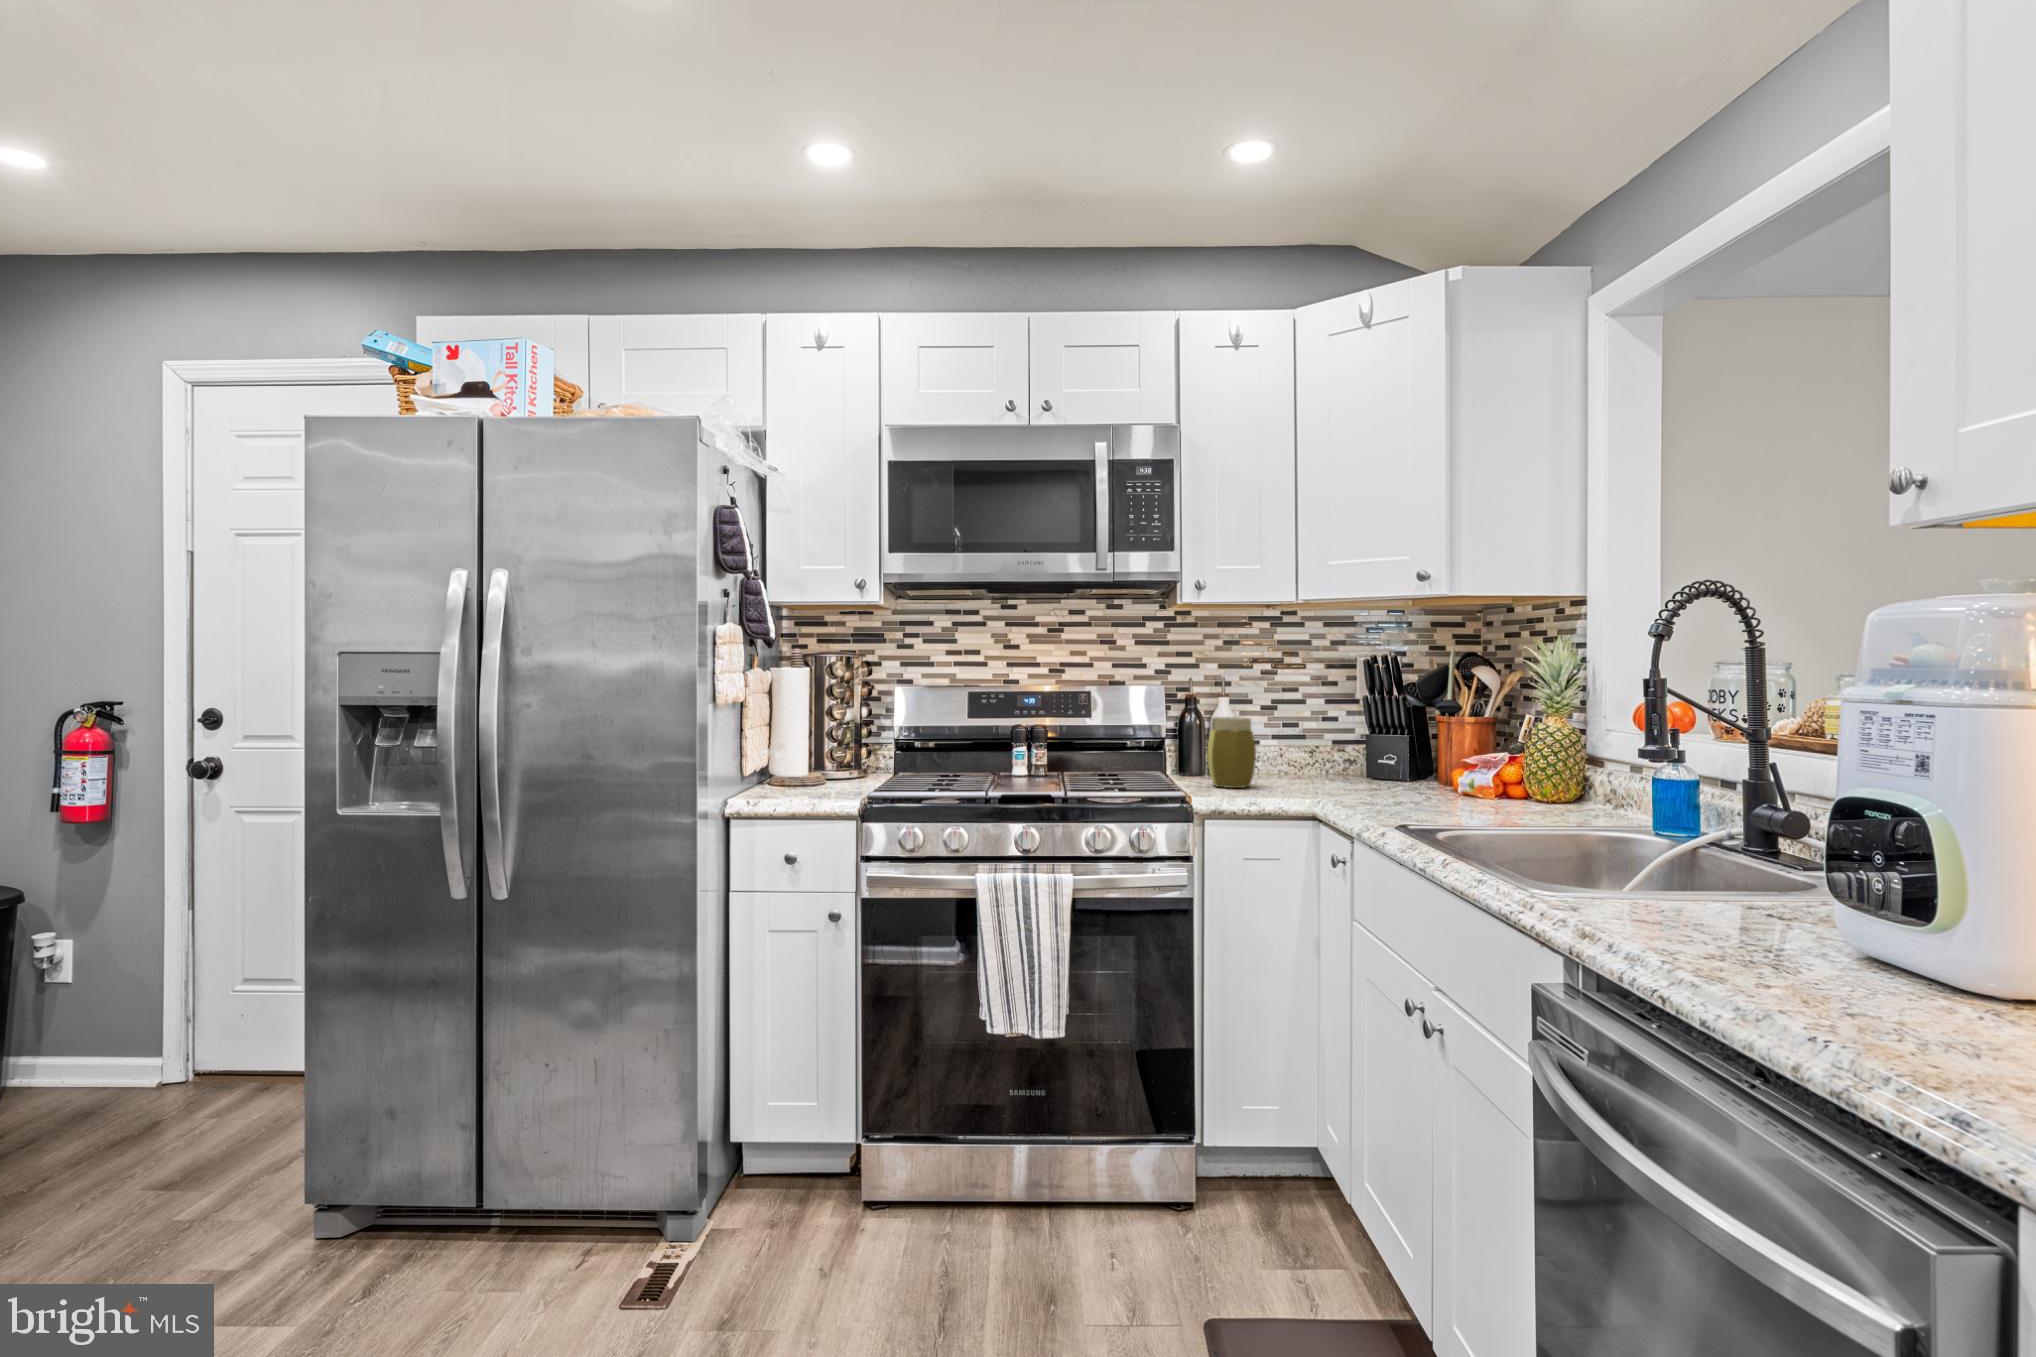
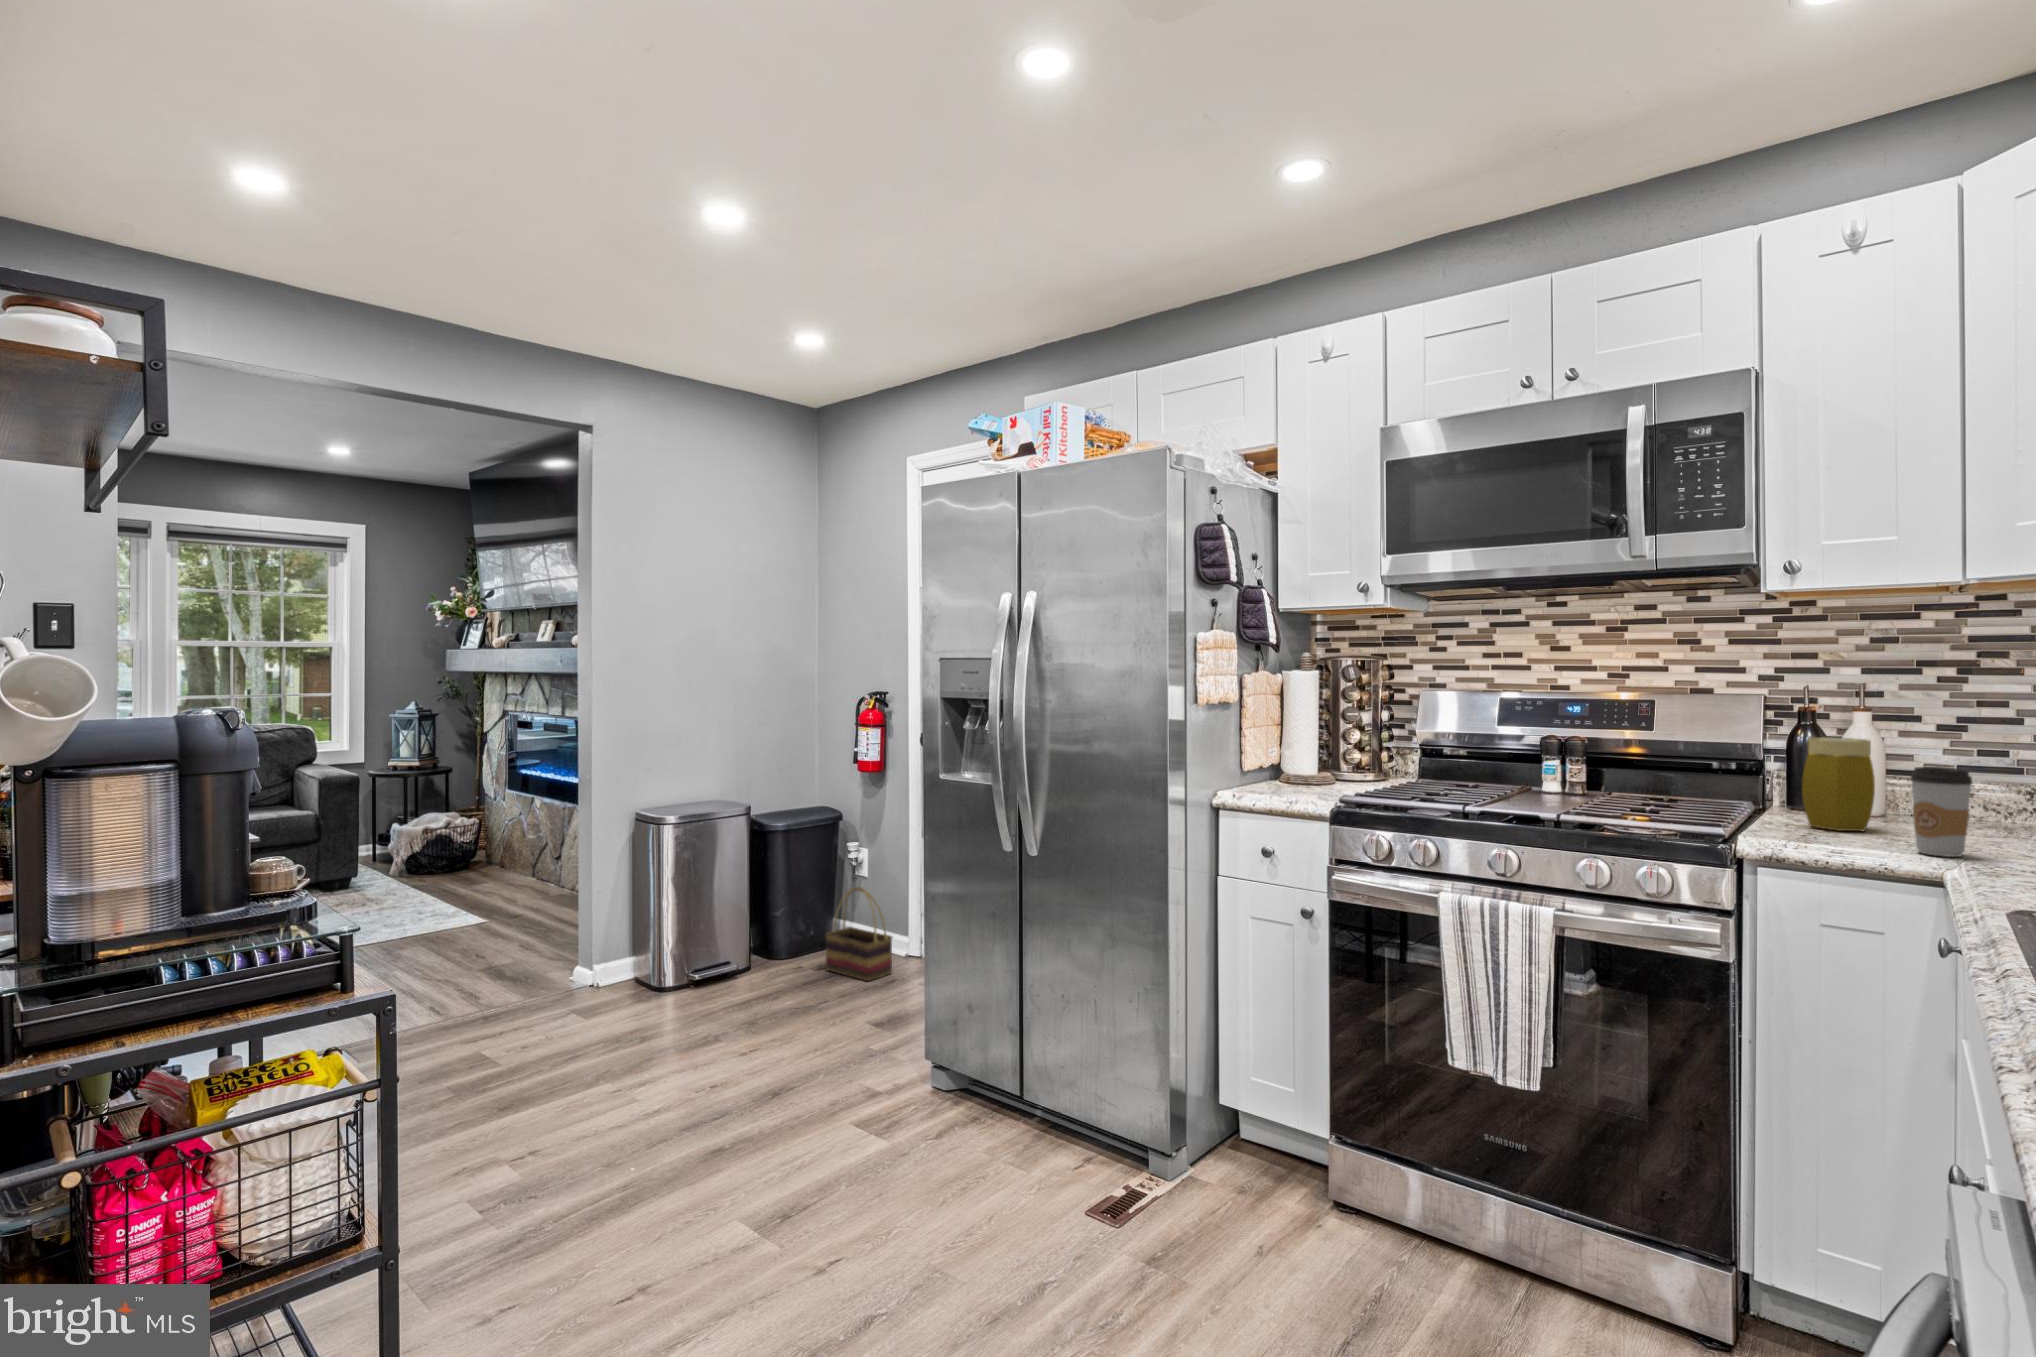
coffee cup: none [1296,736,1331,800] -> present [1911,767,1972,857]
basket: none [38,979,172,1111] -> present [825,887,892,981]

